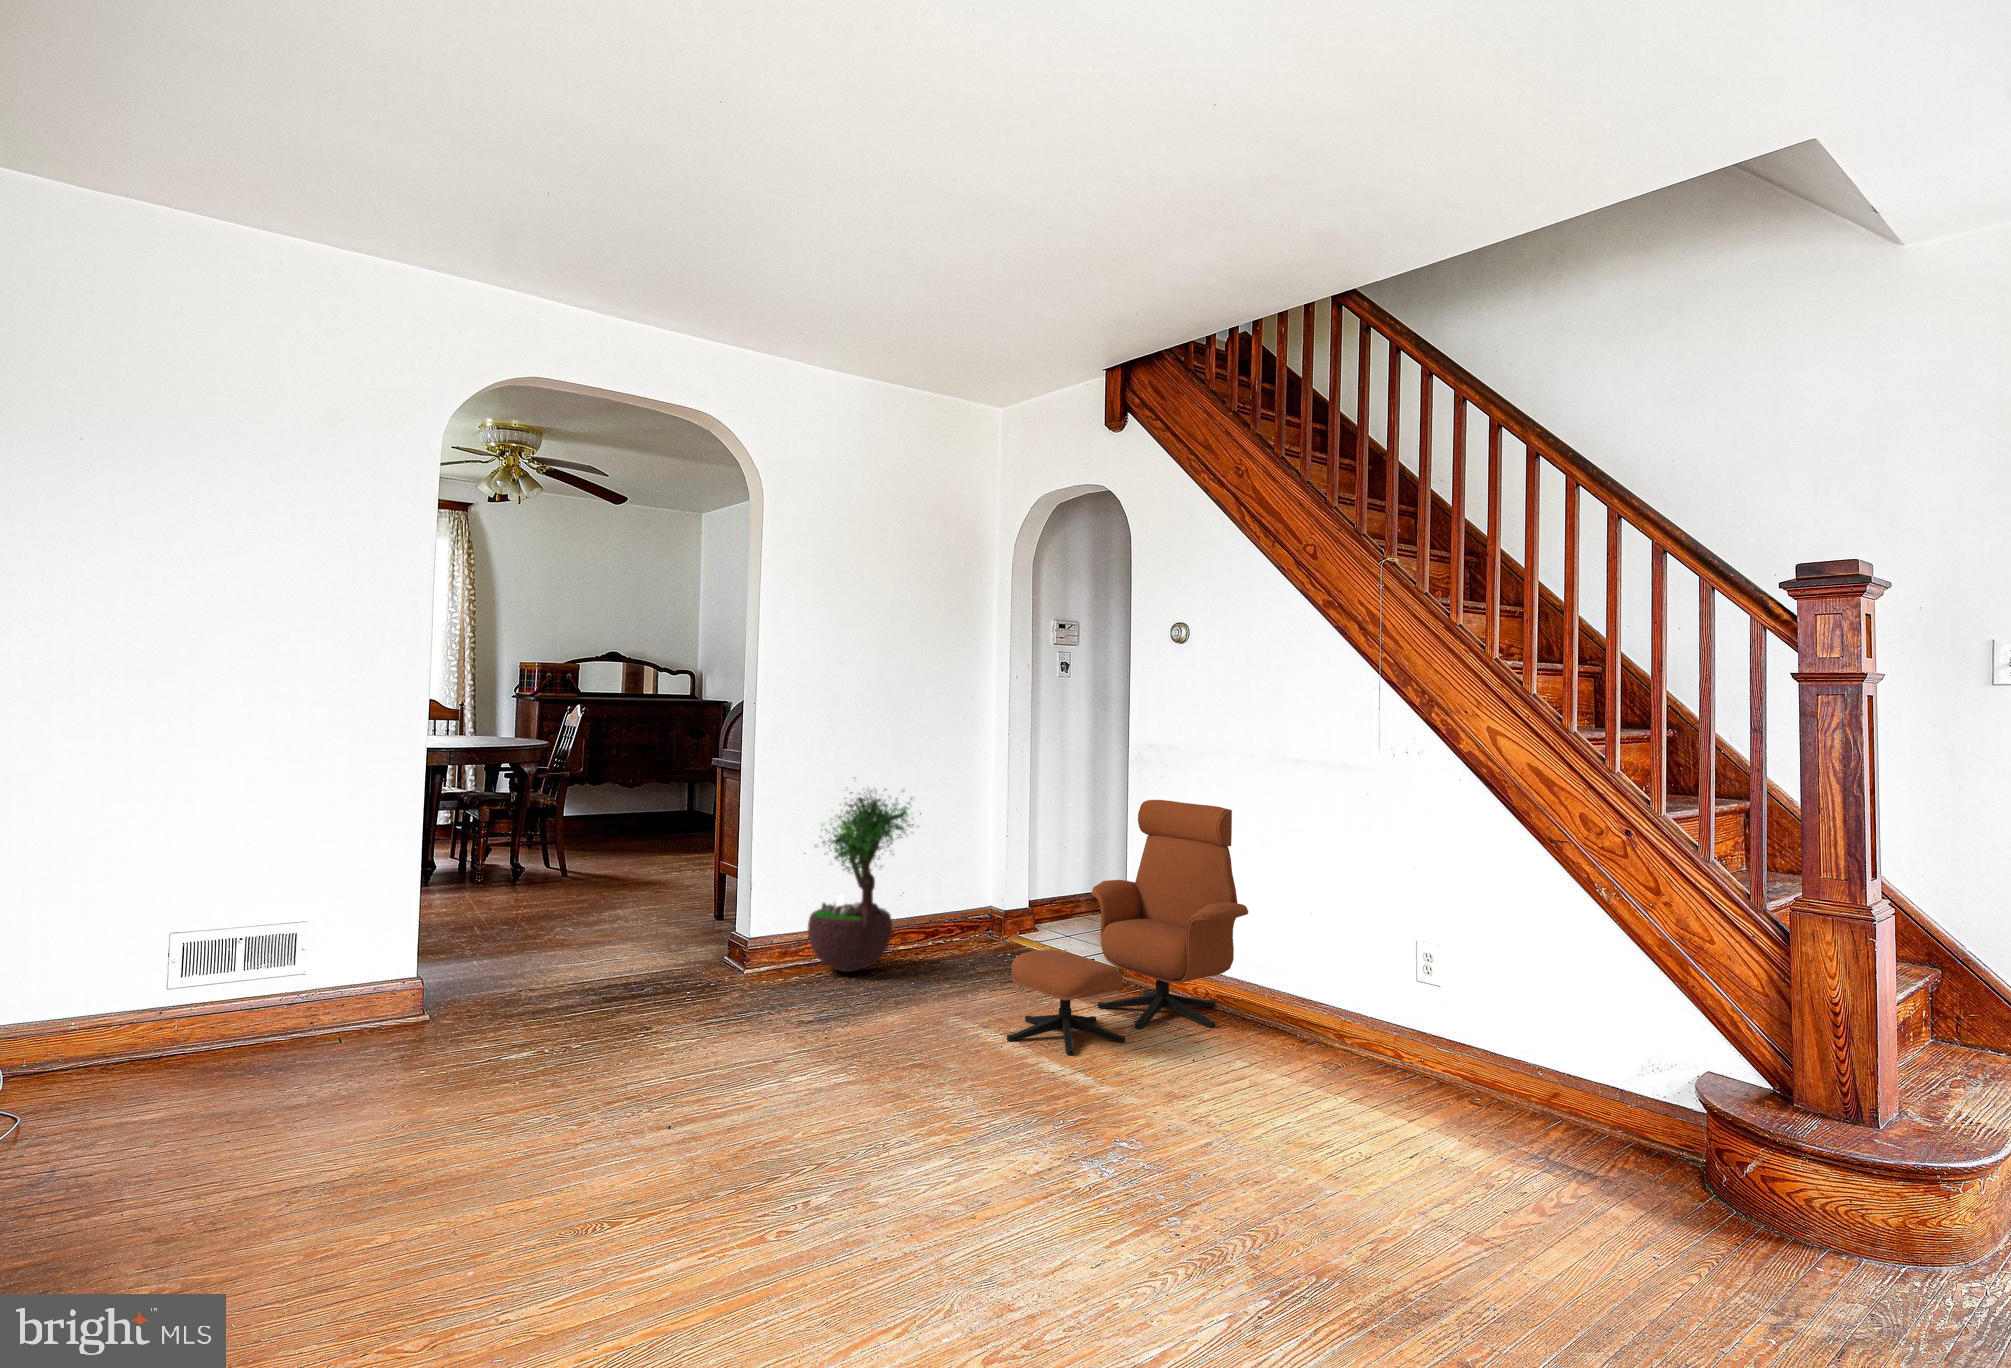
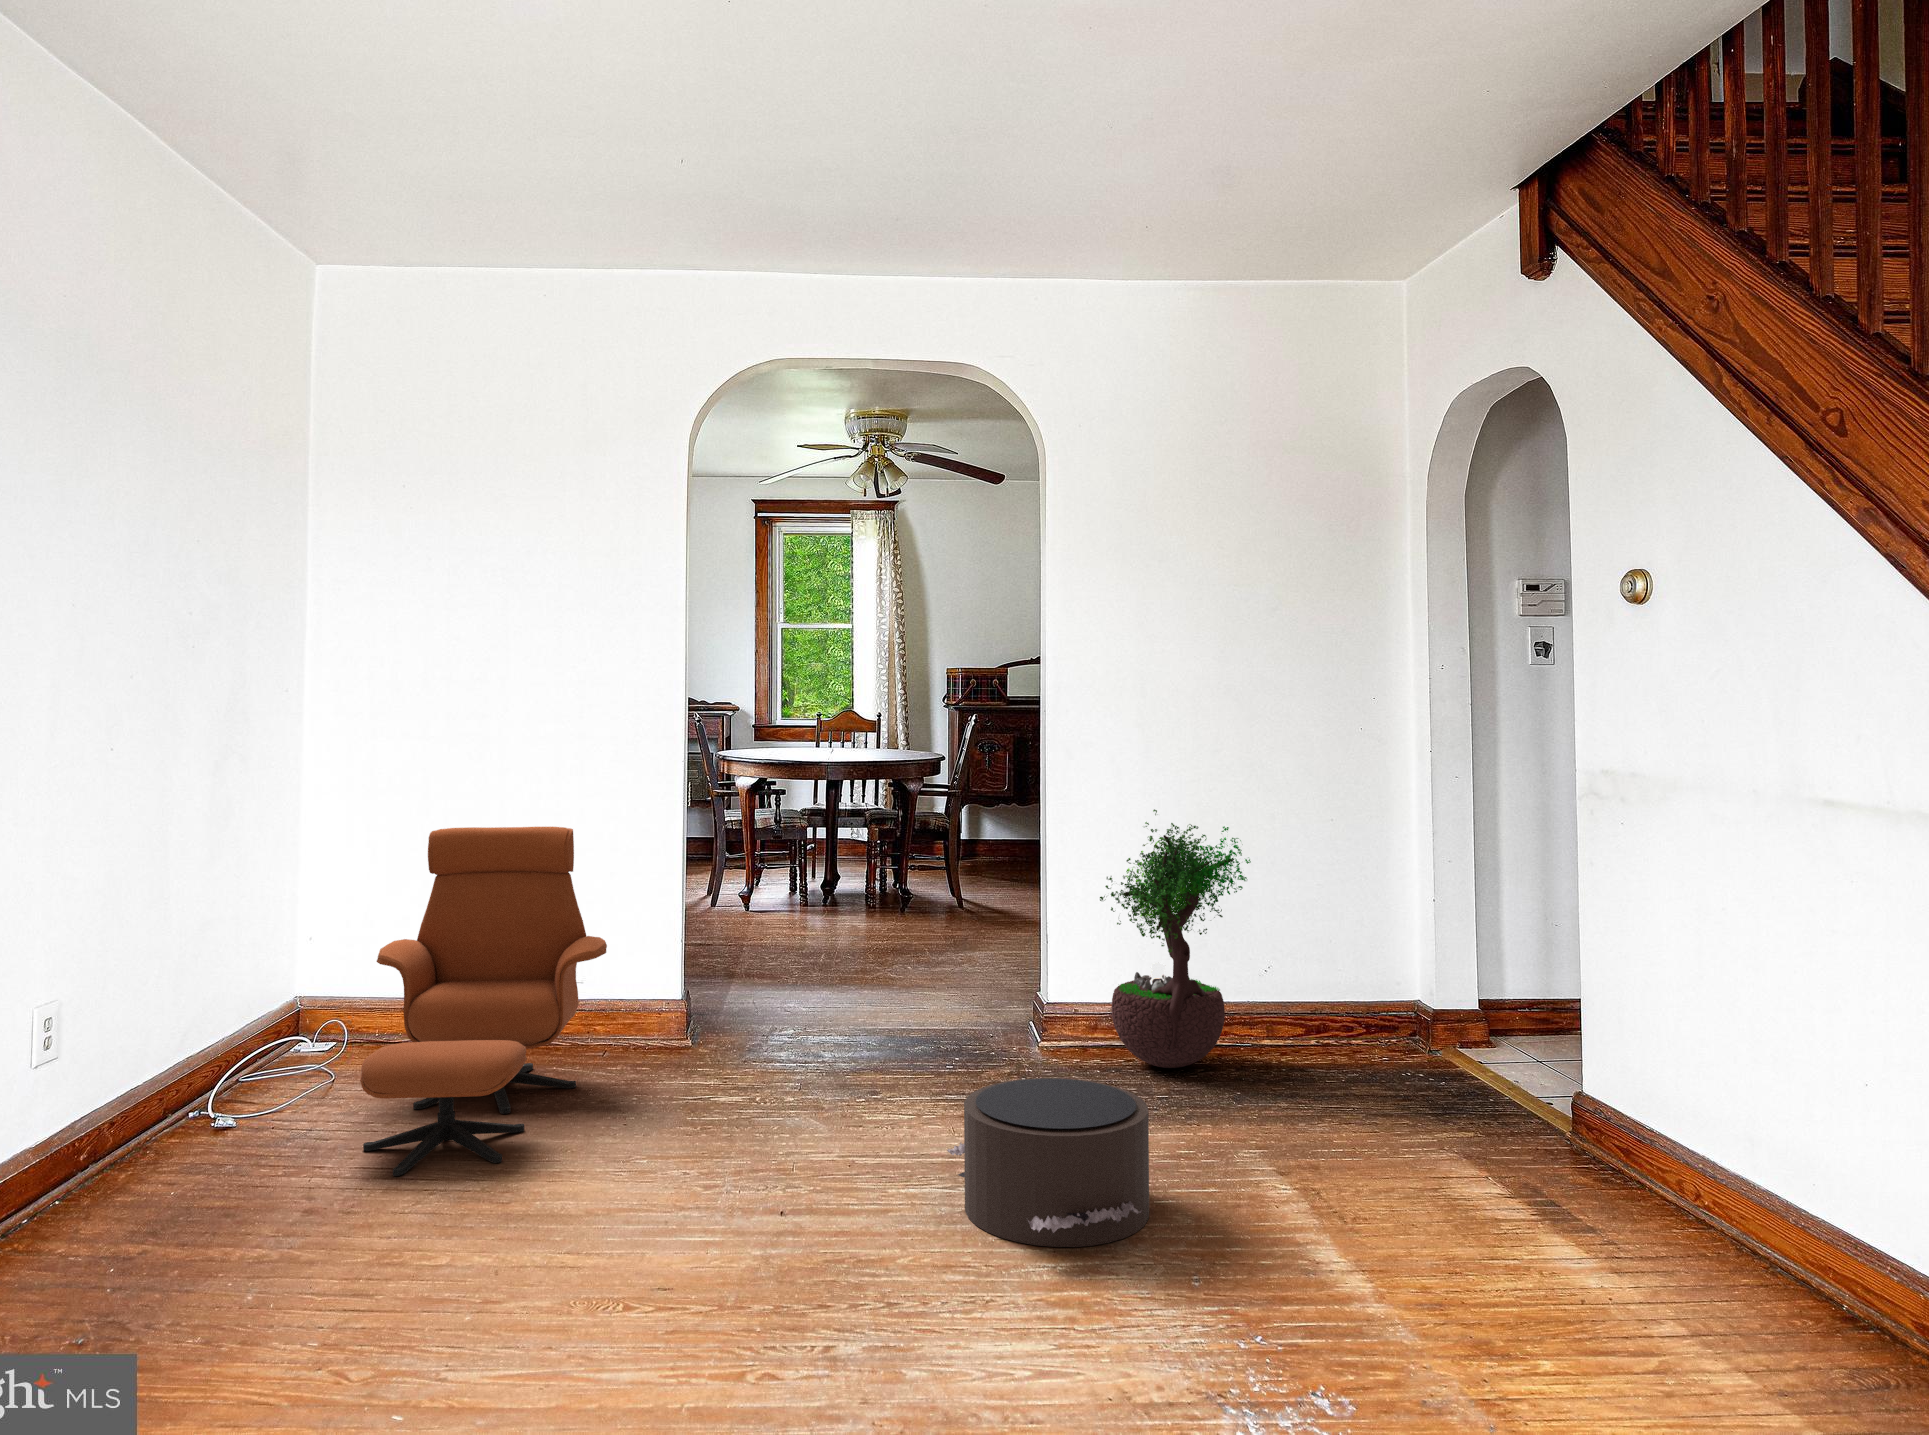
lounge chair: present [1007,800,1248,1055] -> present [360,827,607,1176]
pouf: none [764,976,942,1096] -> present [947,1078,1149,1247]

